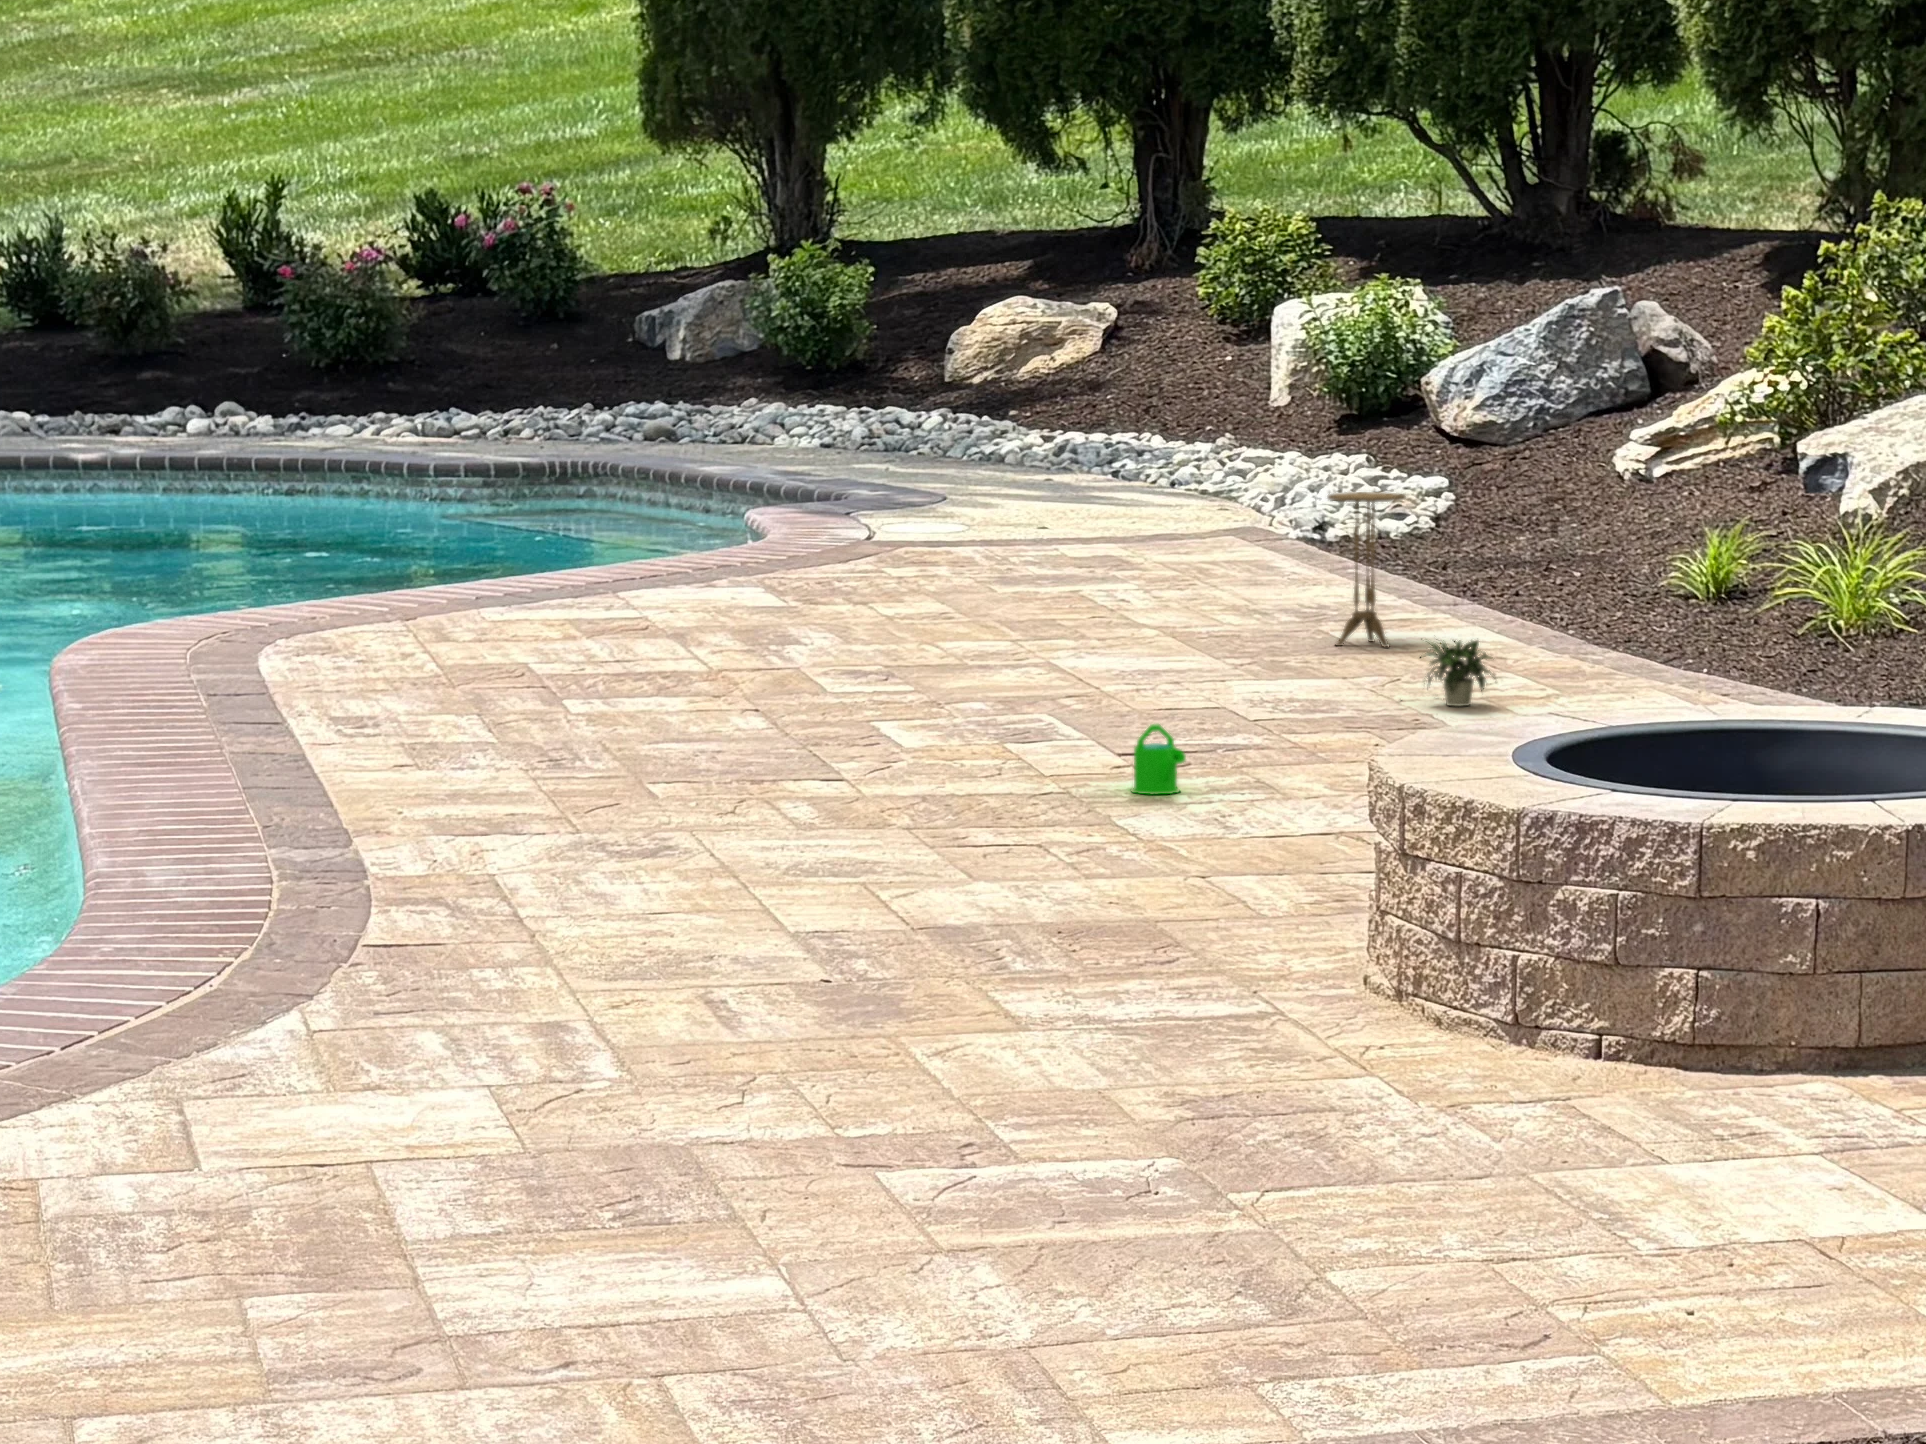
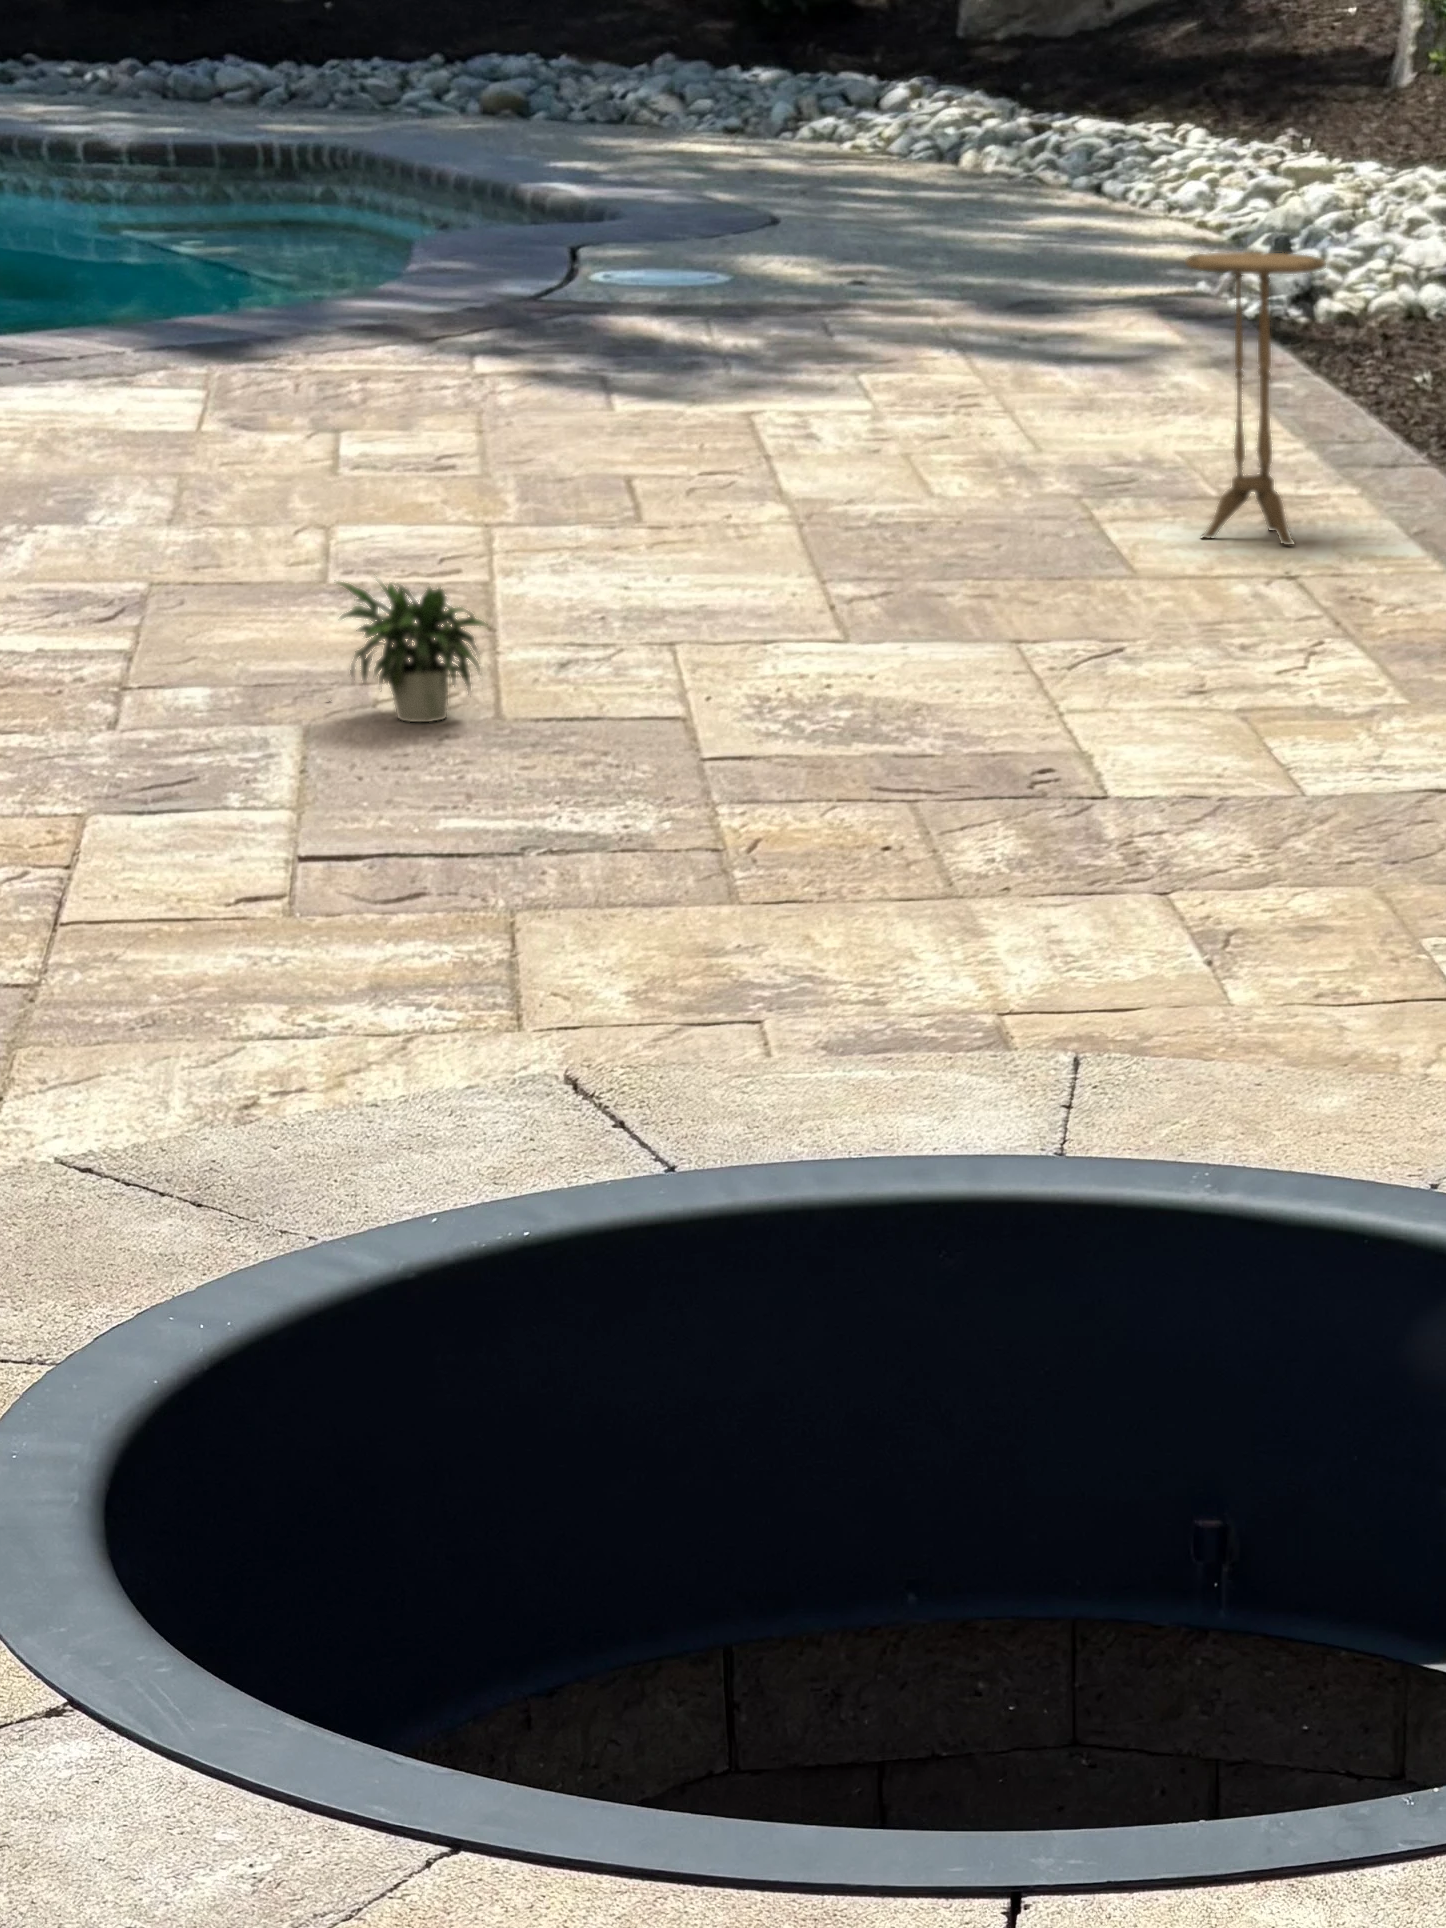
potted plant: present [1401,640,1494,706] -> present [330,582,488,722]
watering can: present [1132,724,1186,794] -> none [441,783,551,937]

